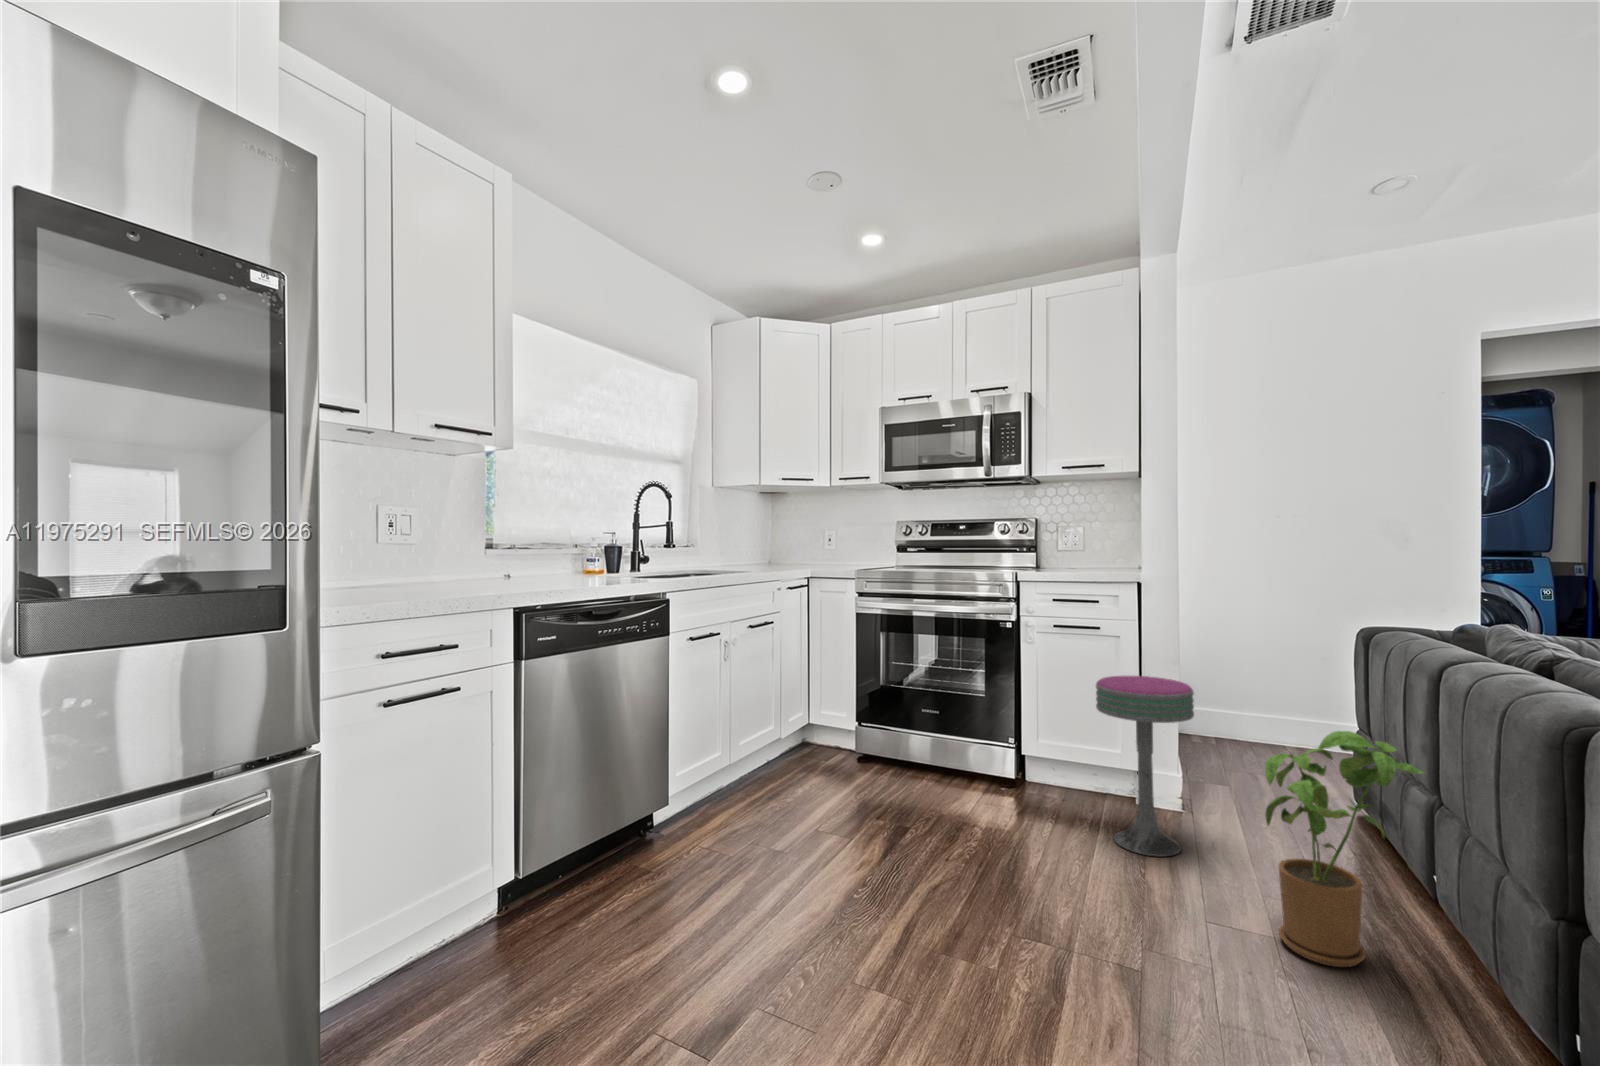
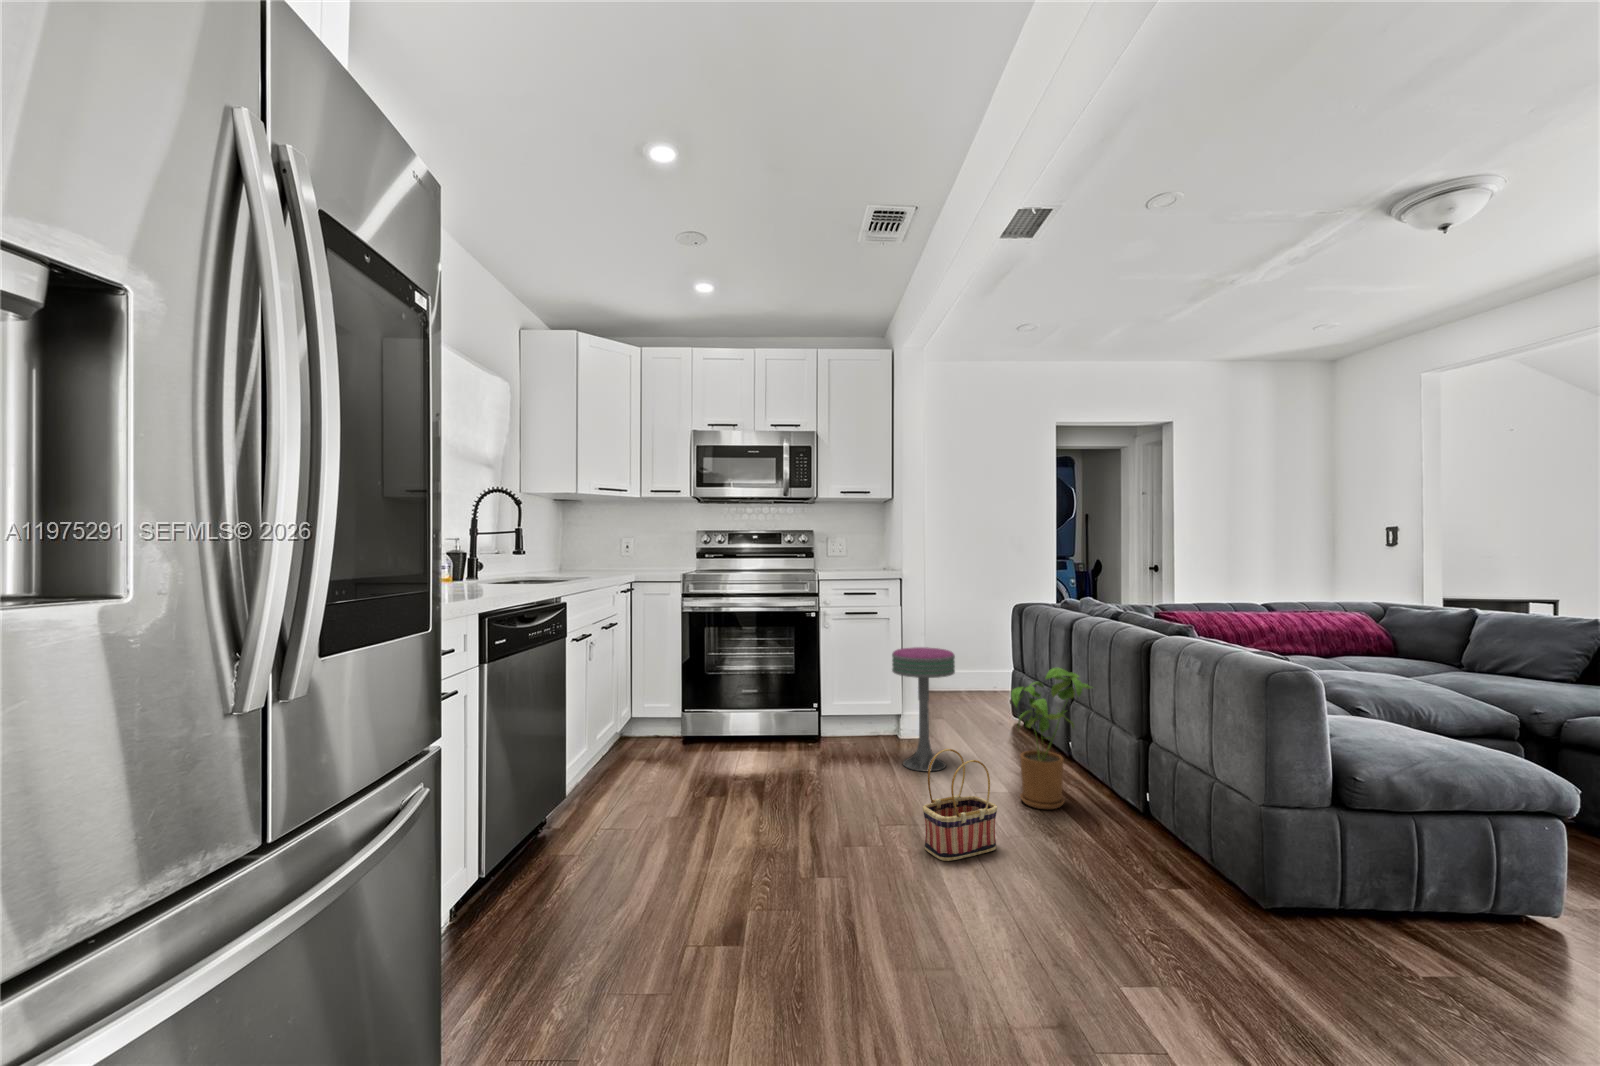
basket: none [1058,839,1188,1021] -> present [923,749,997,861]

